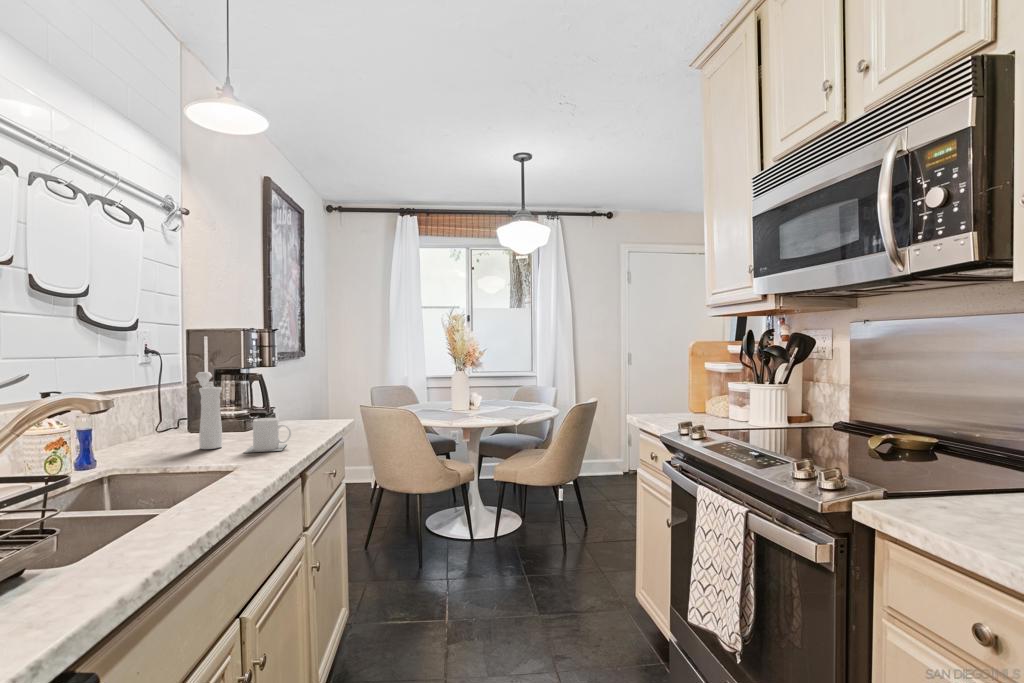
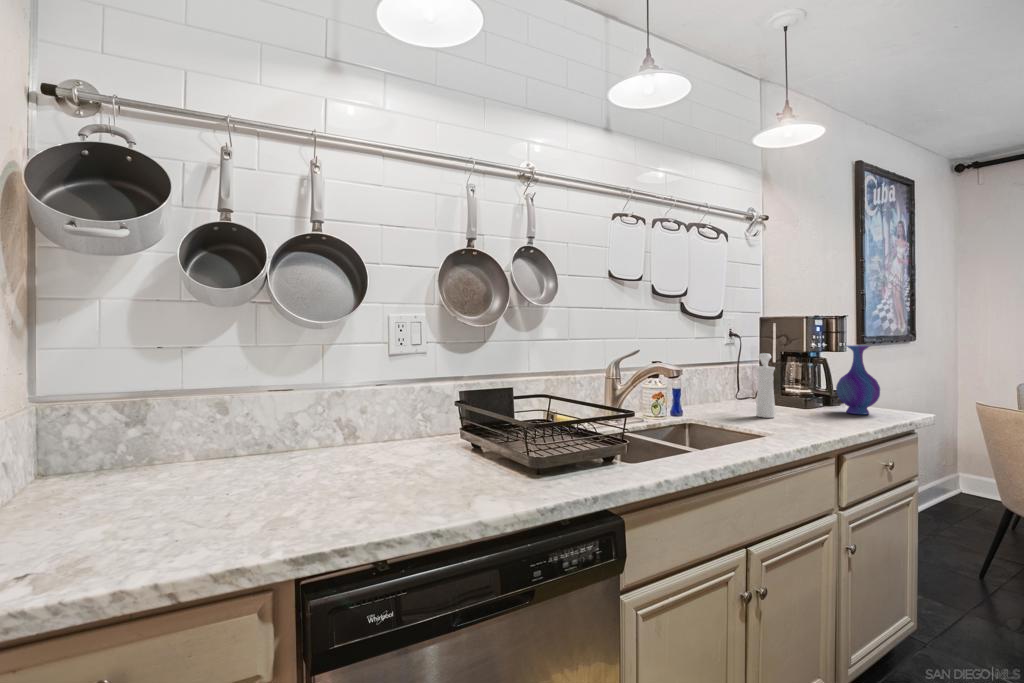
vase: none [276,360,316,429] -> present [836,345,880,414]
mug: present [245,418,291,453] -> none [786,398,833,429]

